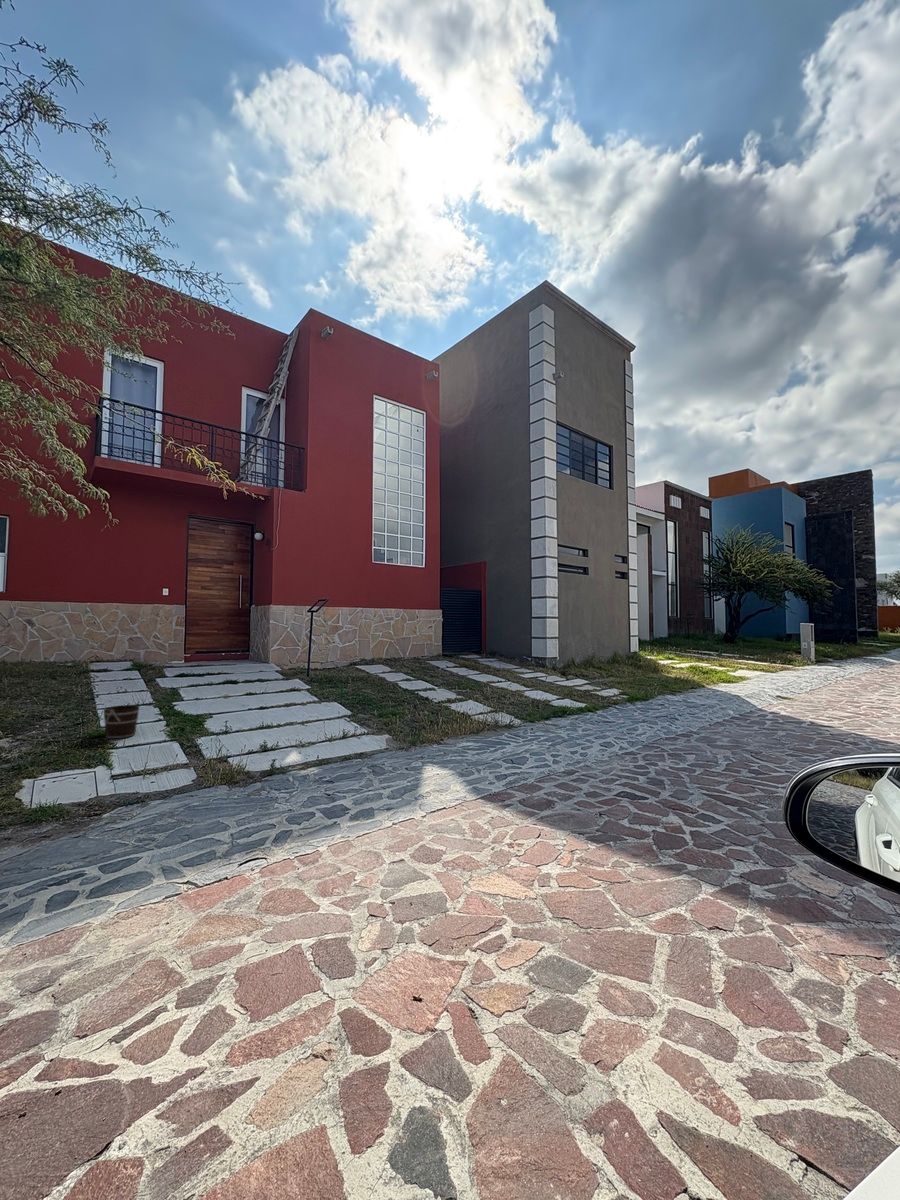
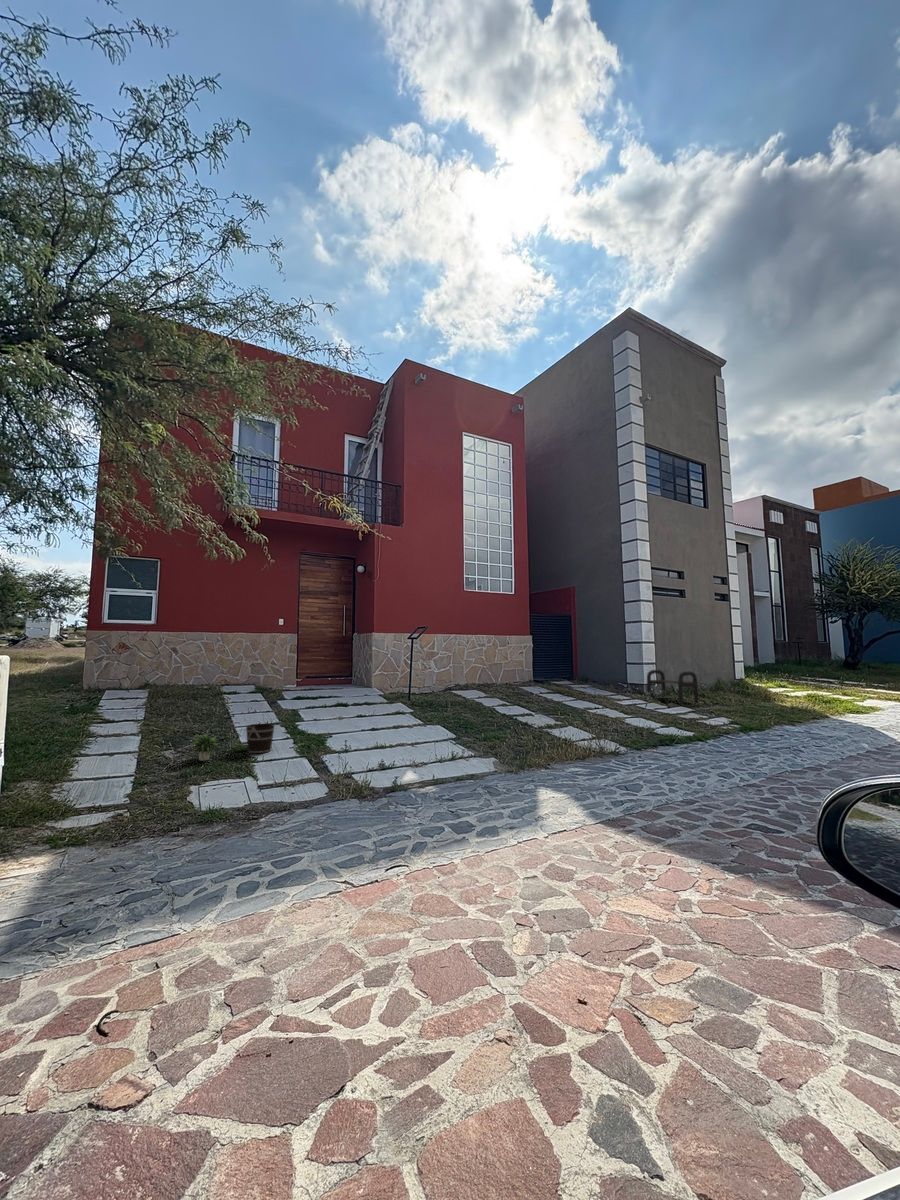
bench: none [548,644,595,676] -> present [647,670,699,704]
potted plant: none [29,718,66,749] -> present [191,734,218,761]

